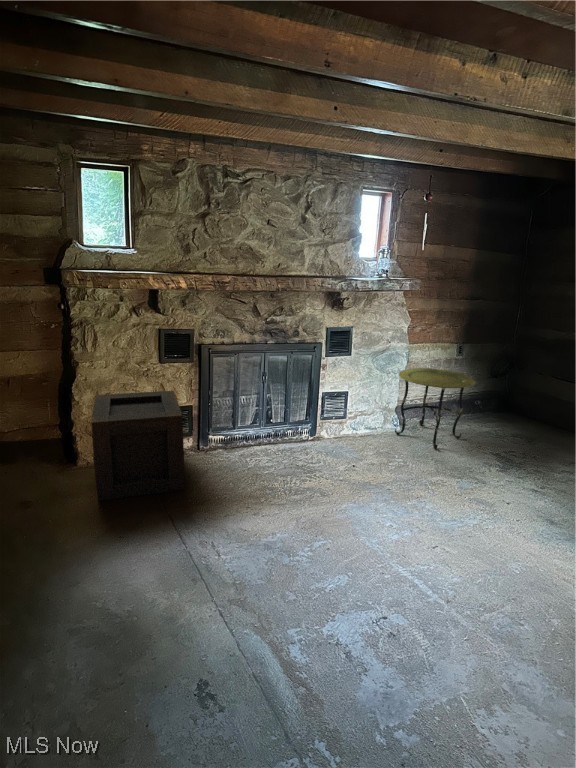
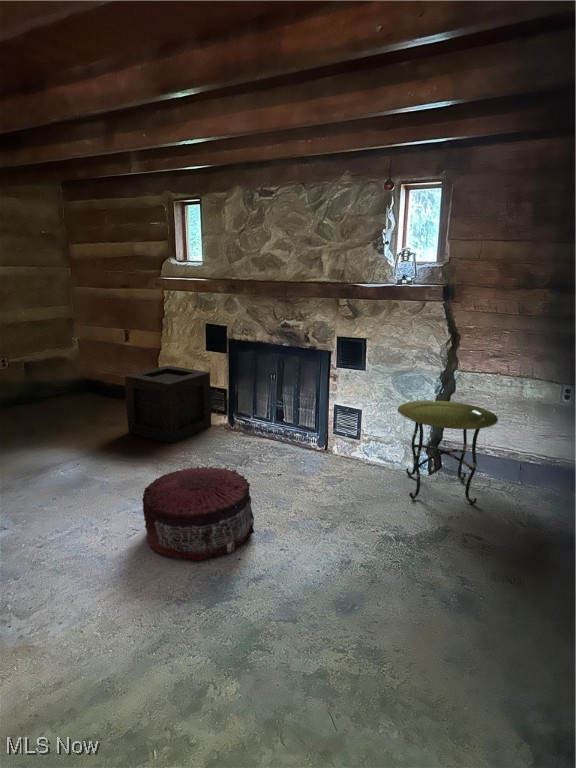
pouf: none [361,474,482,587] -> present [142,466,254,561]

